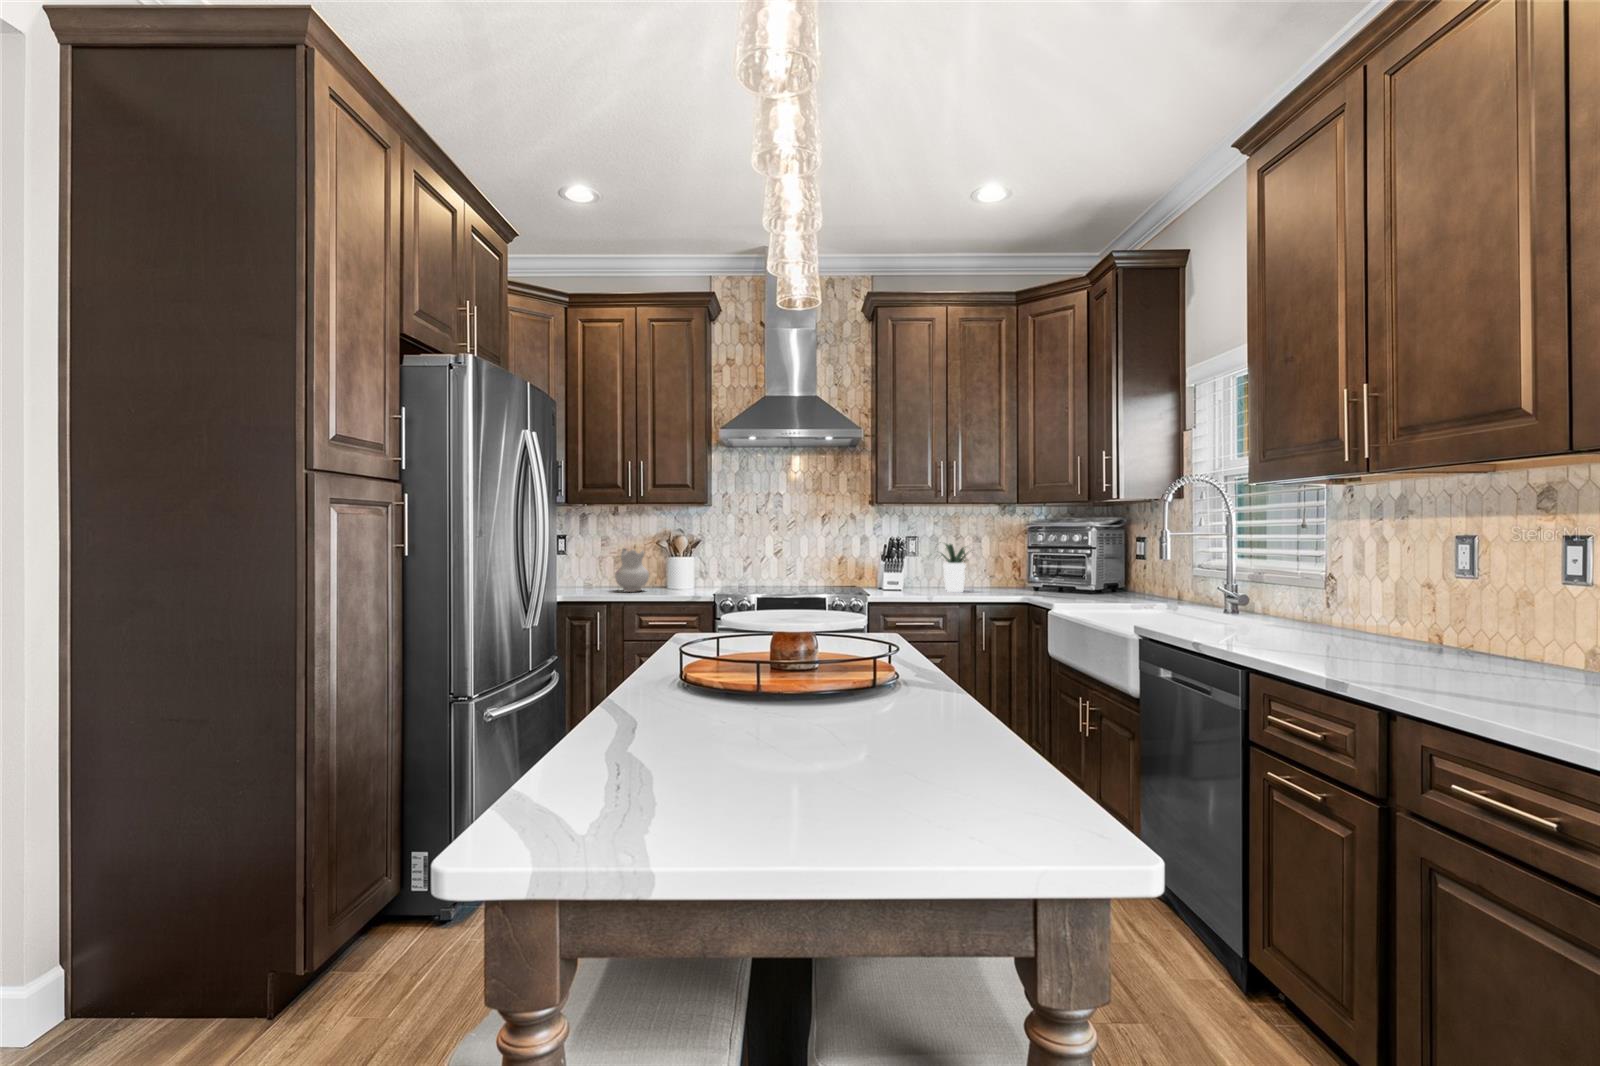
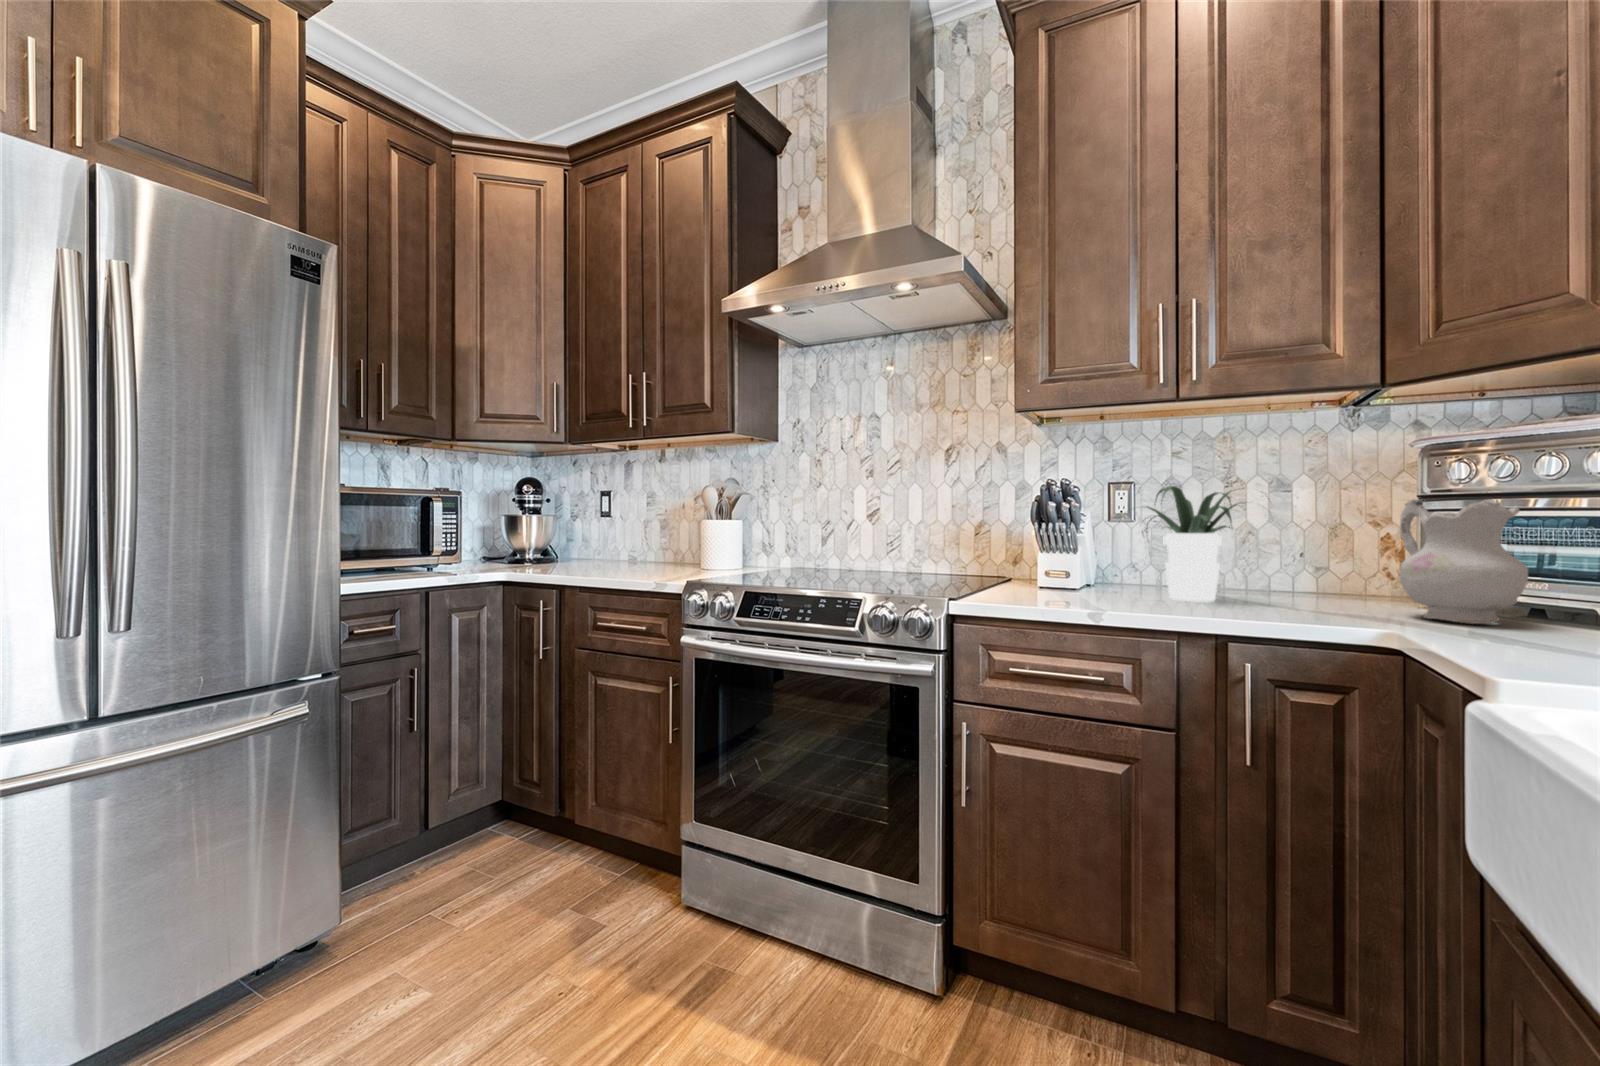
ceramic pitcher: present [615,548,649,592] -> present [1399,500,1530,624]

